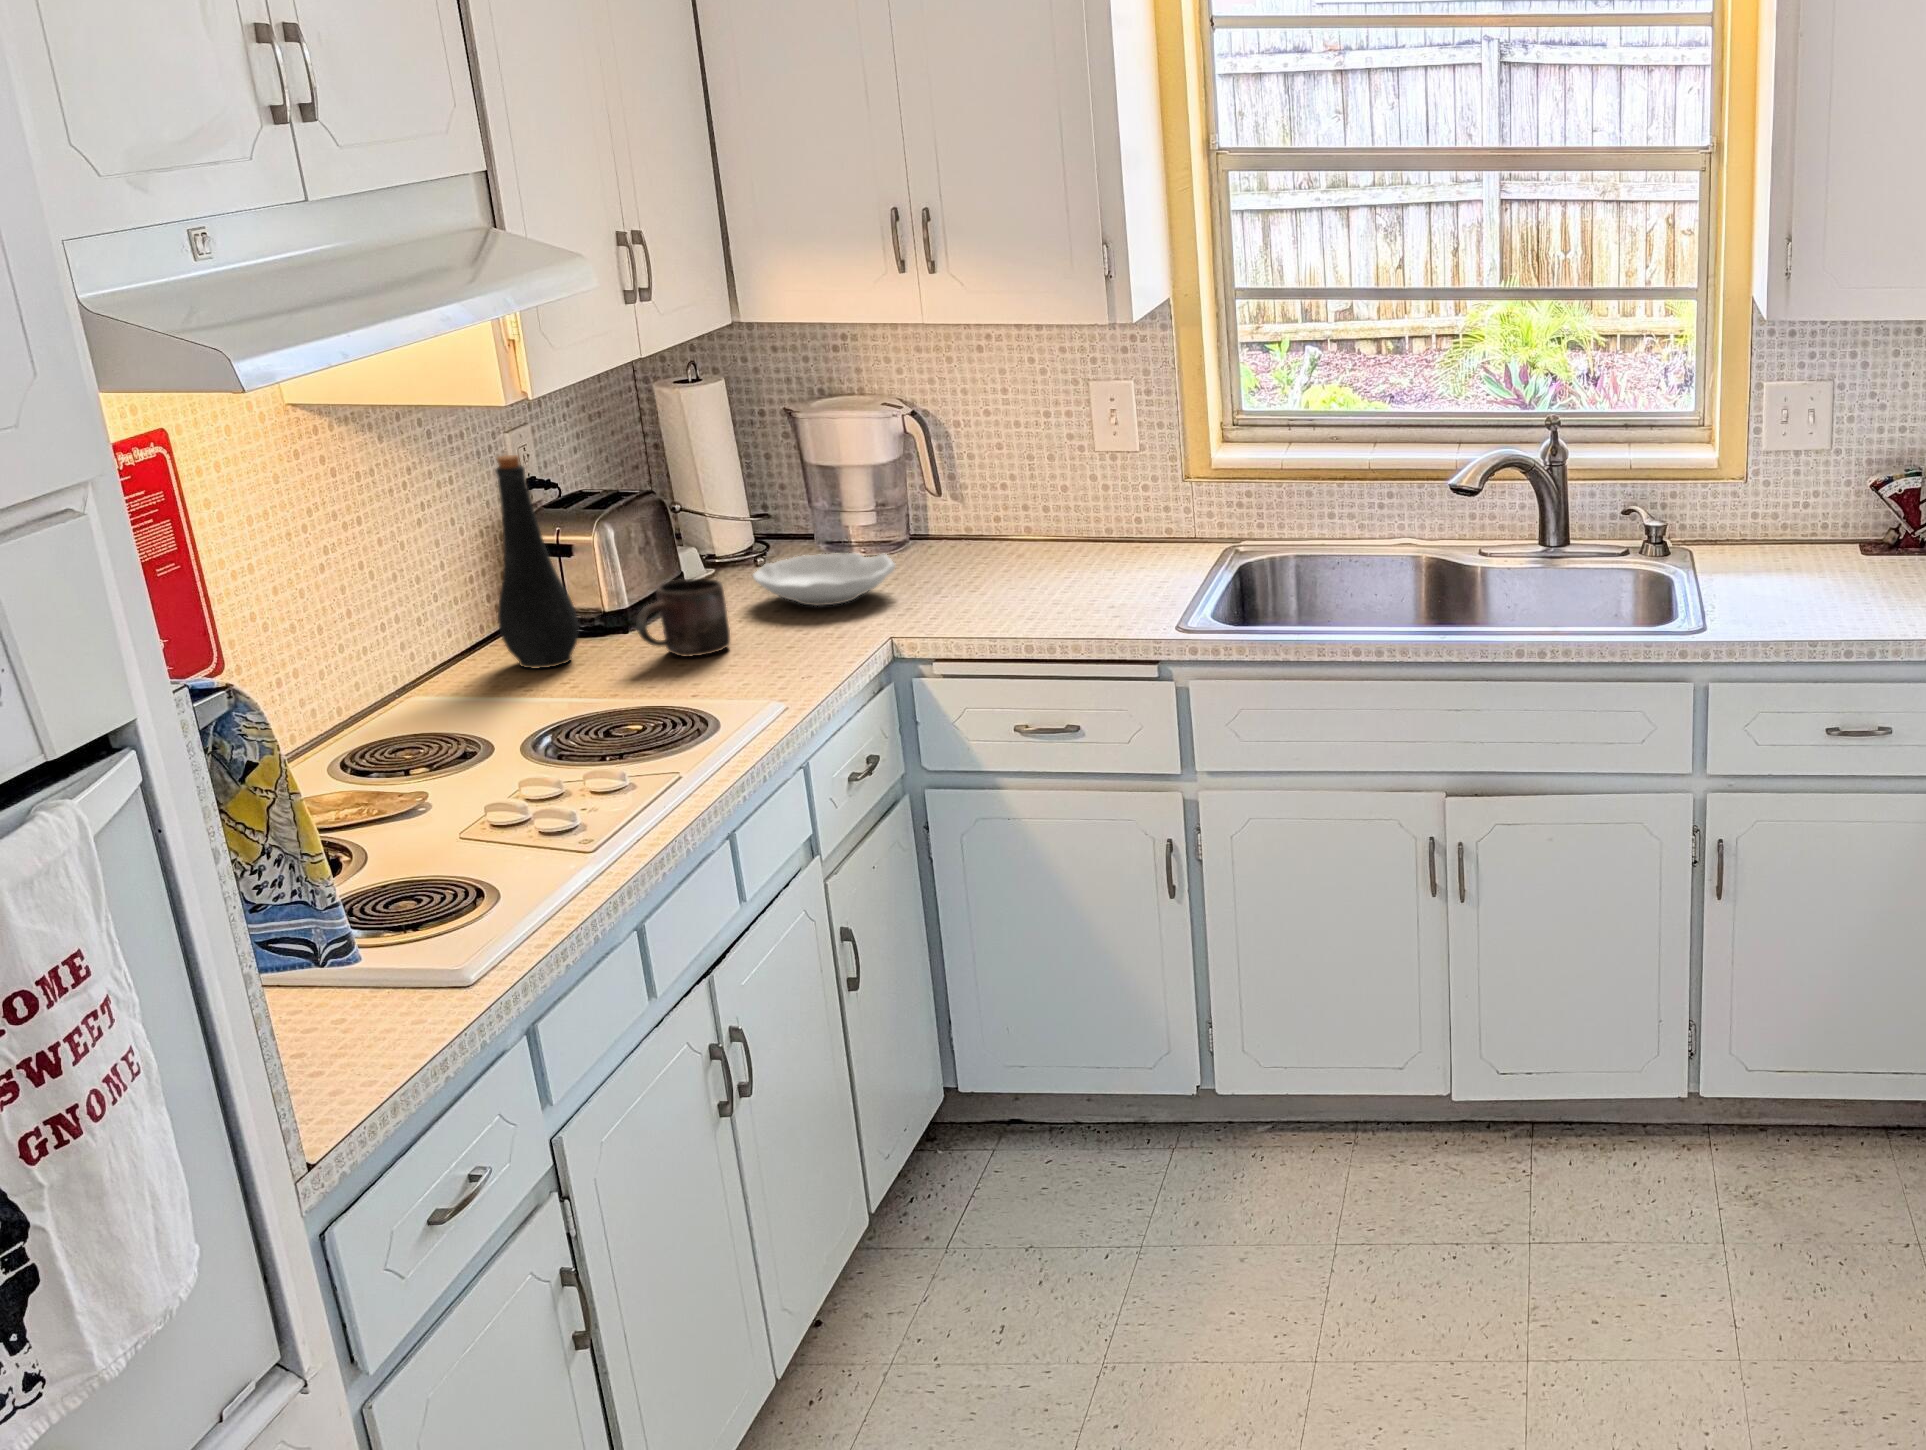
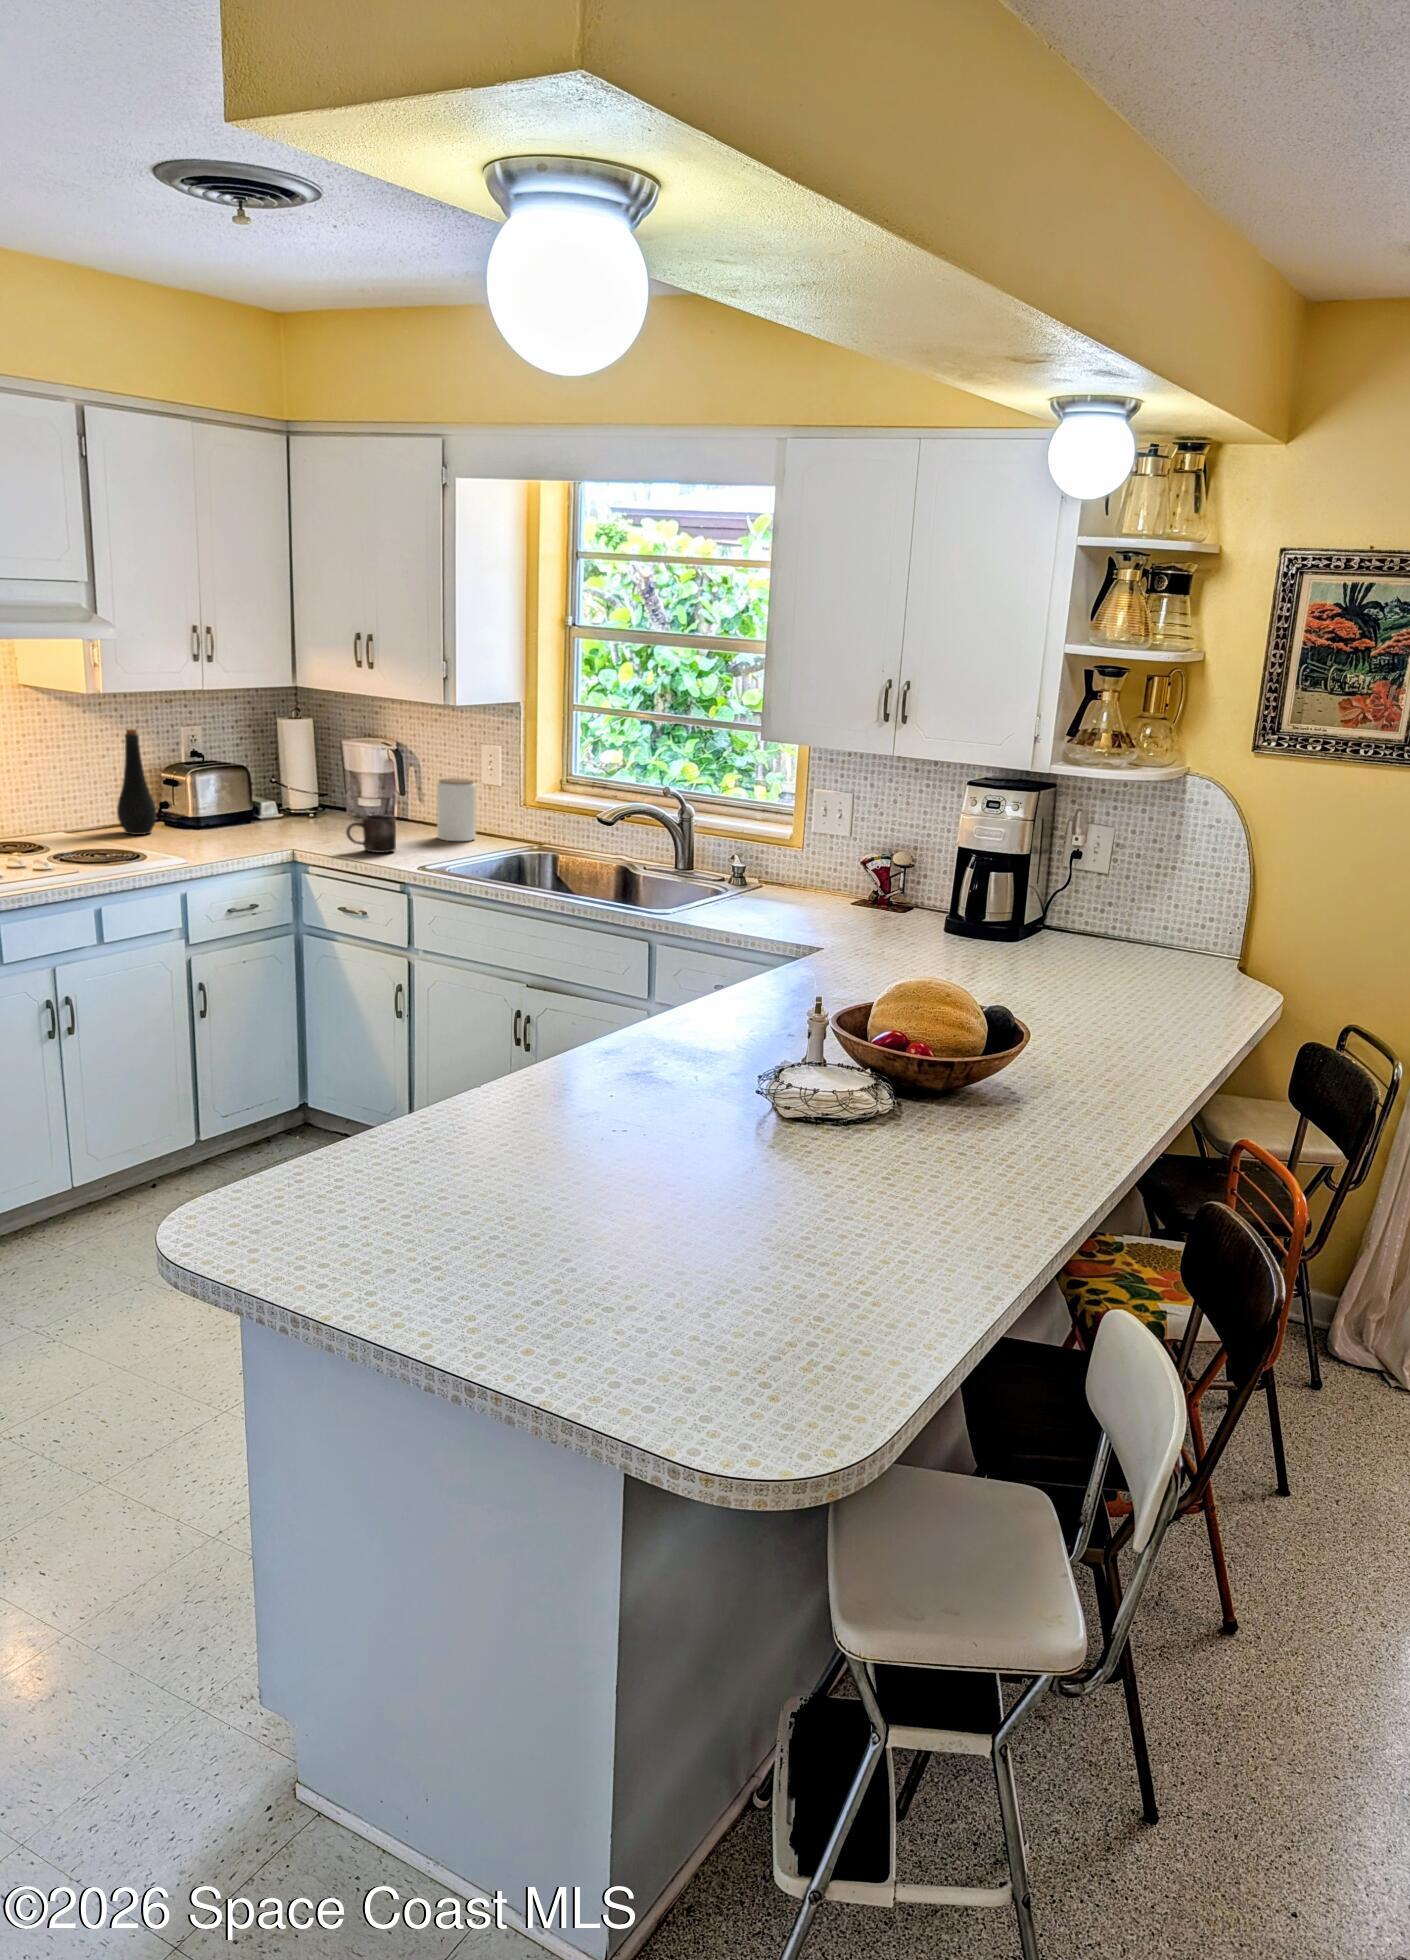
jar: none [1045,447,1123,565] -> present [437,778,476,841]
bowl: present [752,553,895,606] -> none [266,811,342,835]
mug: present [636,579,730,657] -> present [346,815,396,853]

